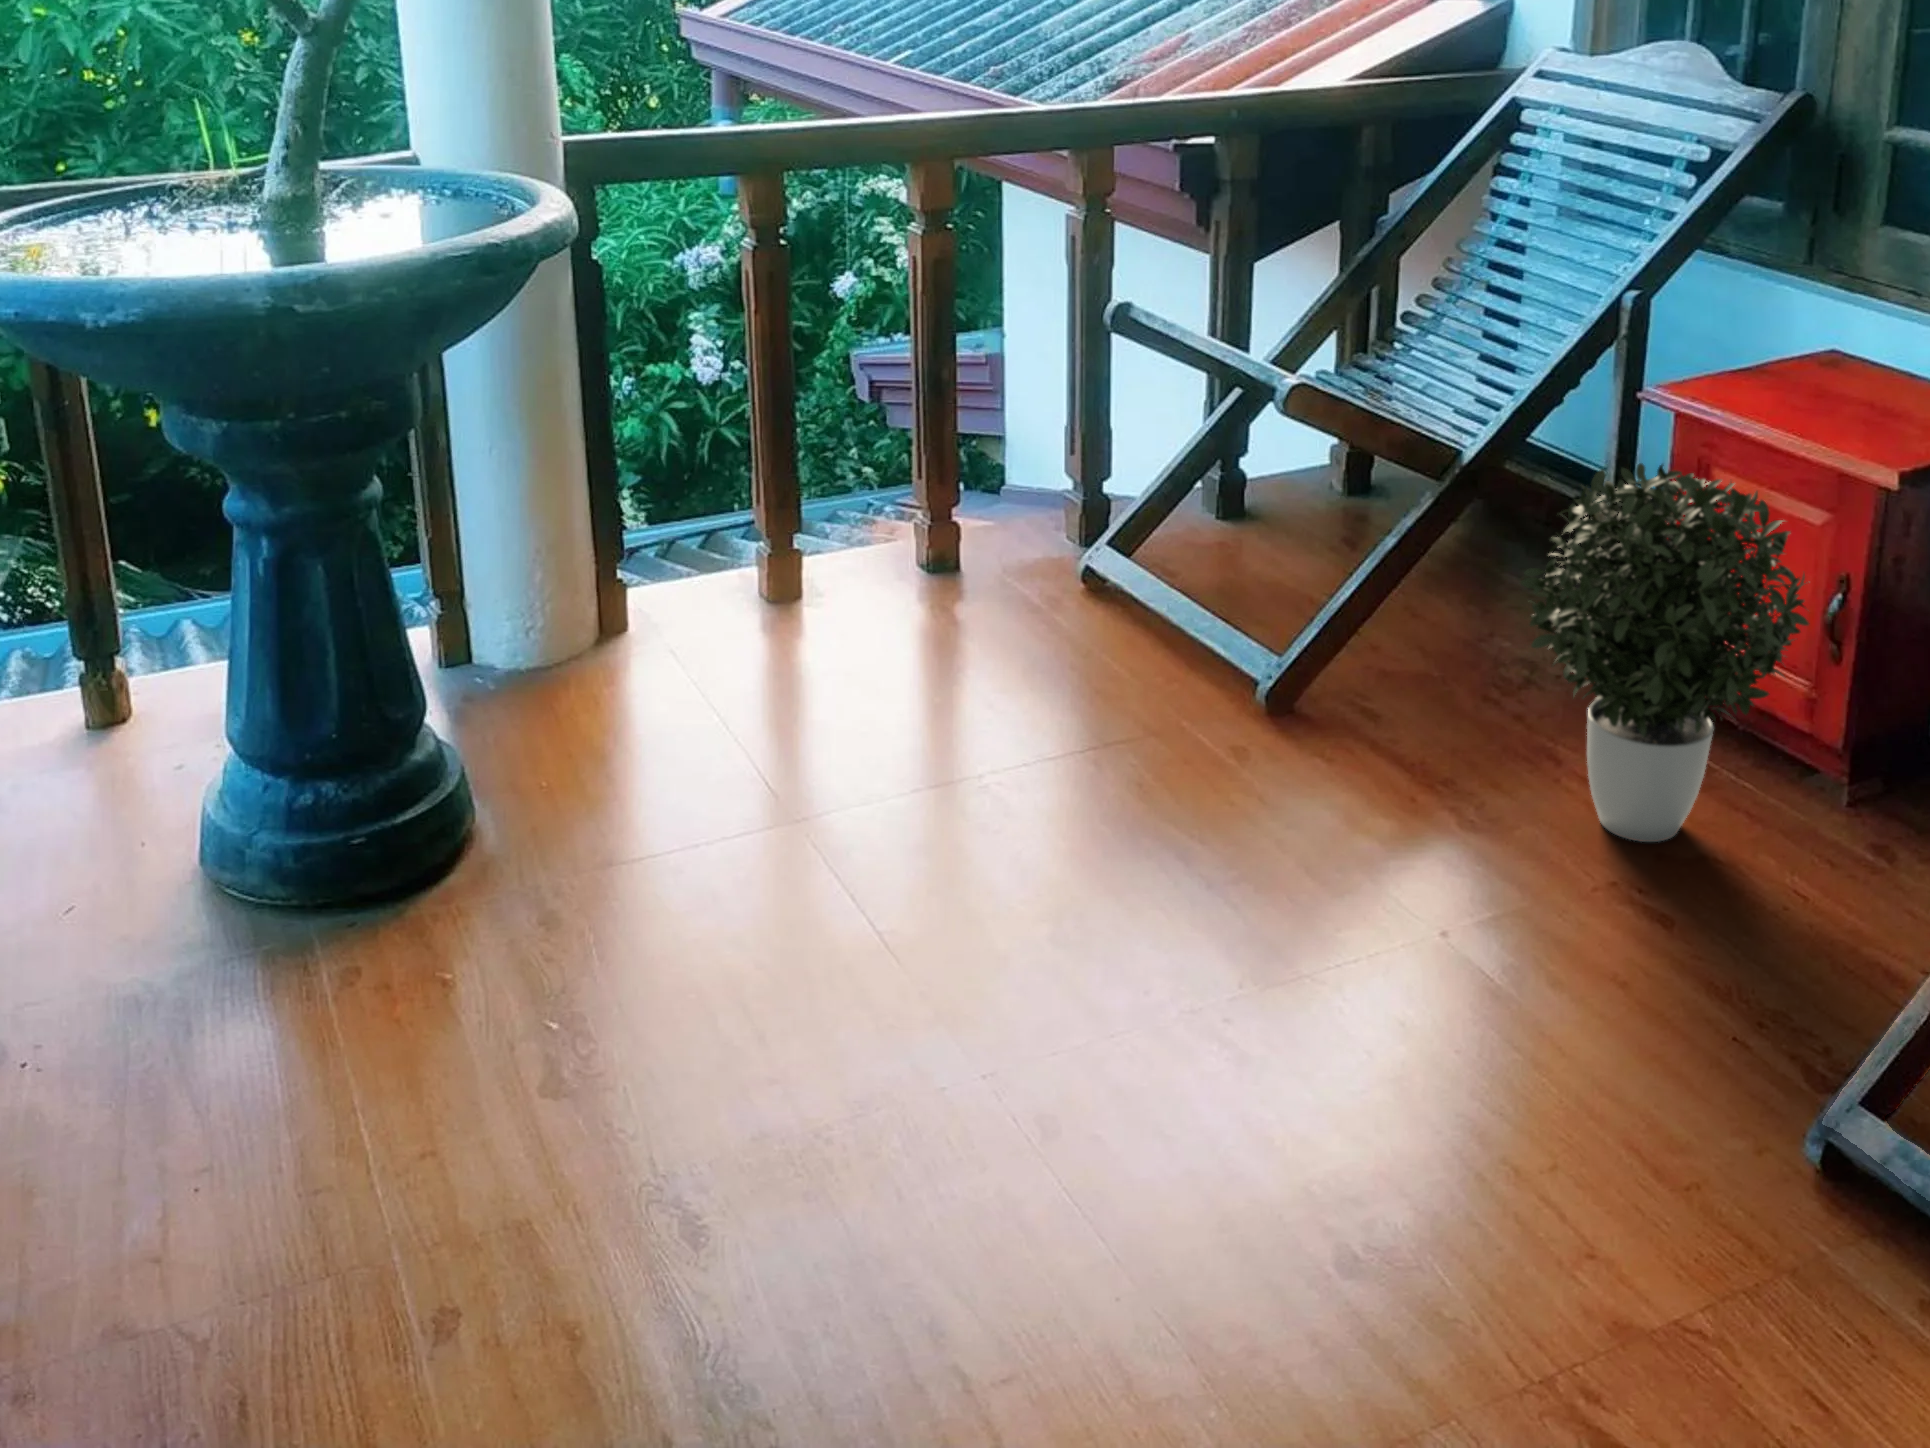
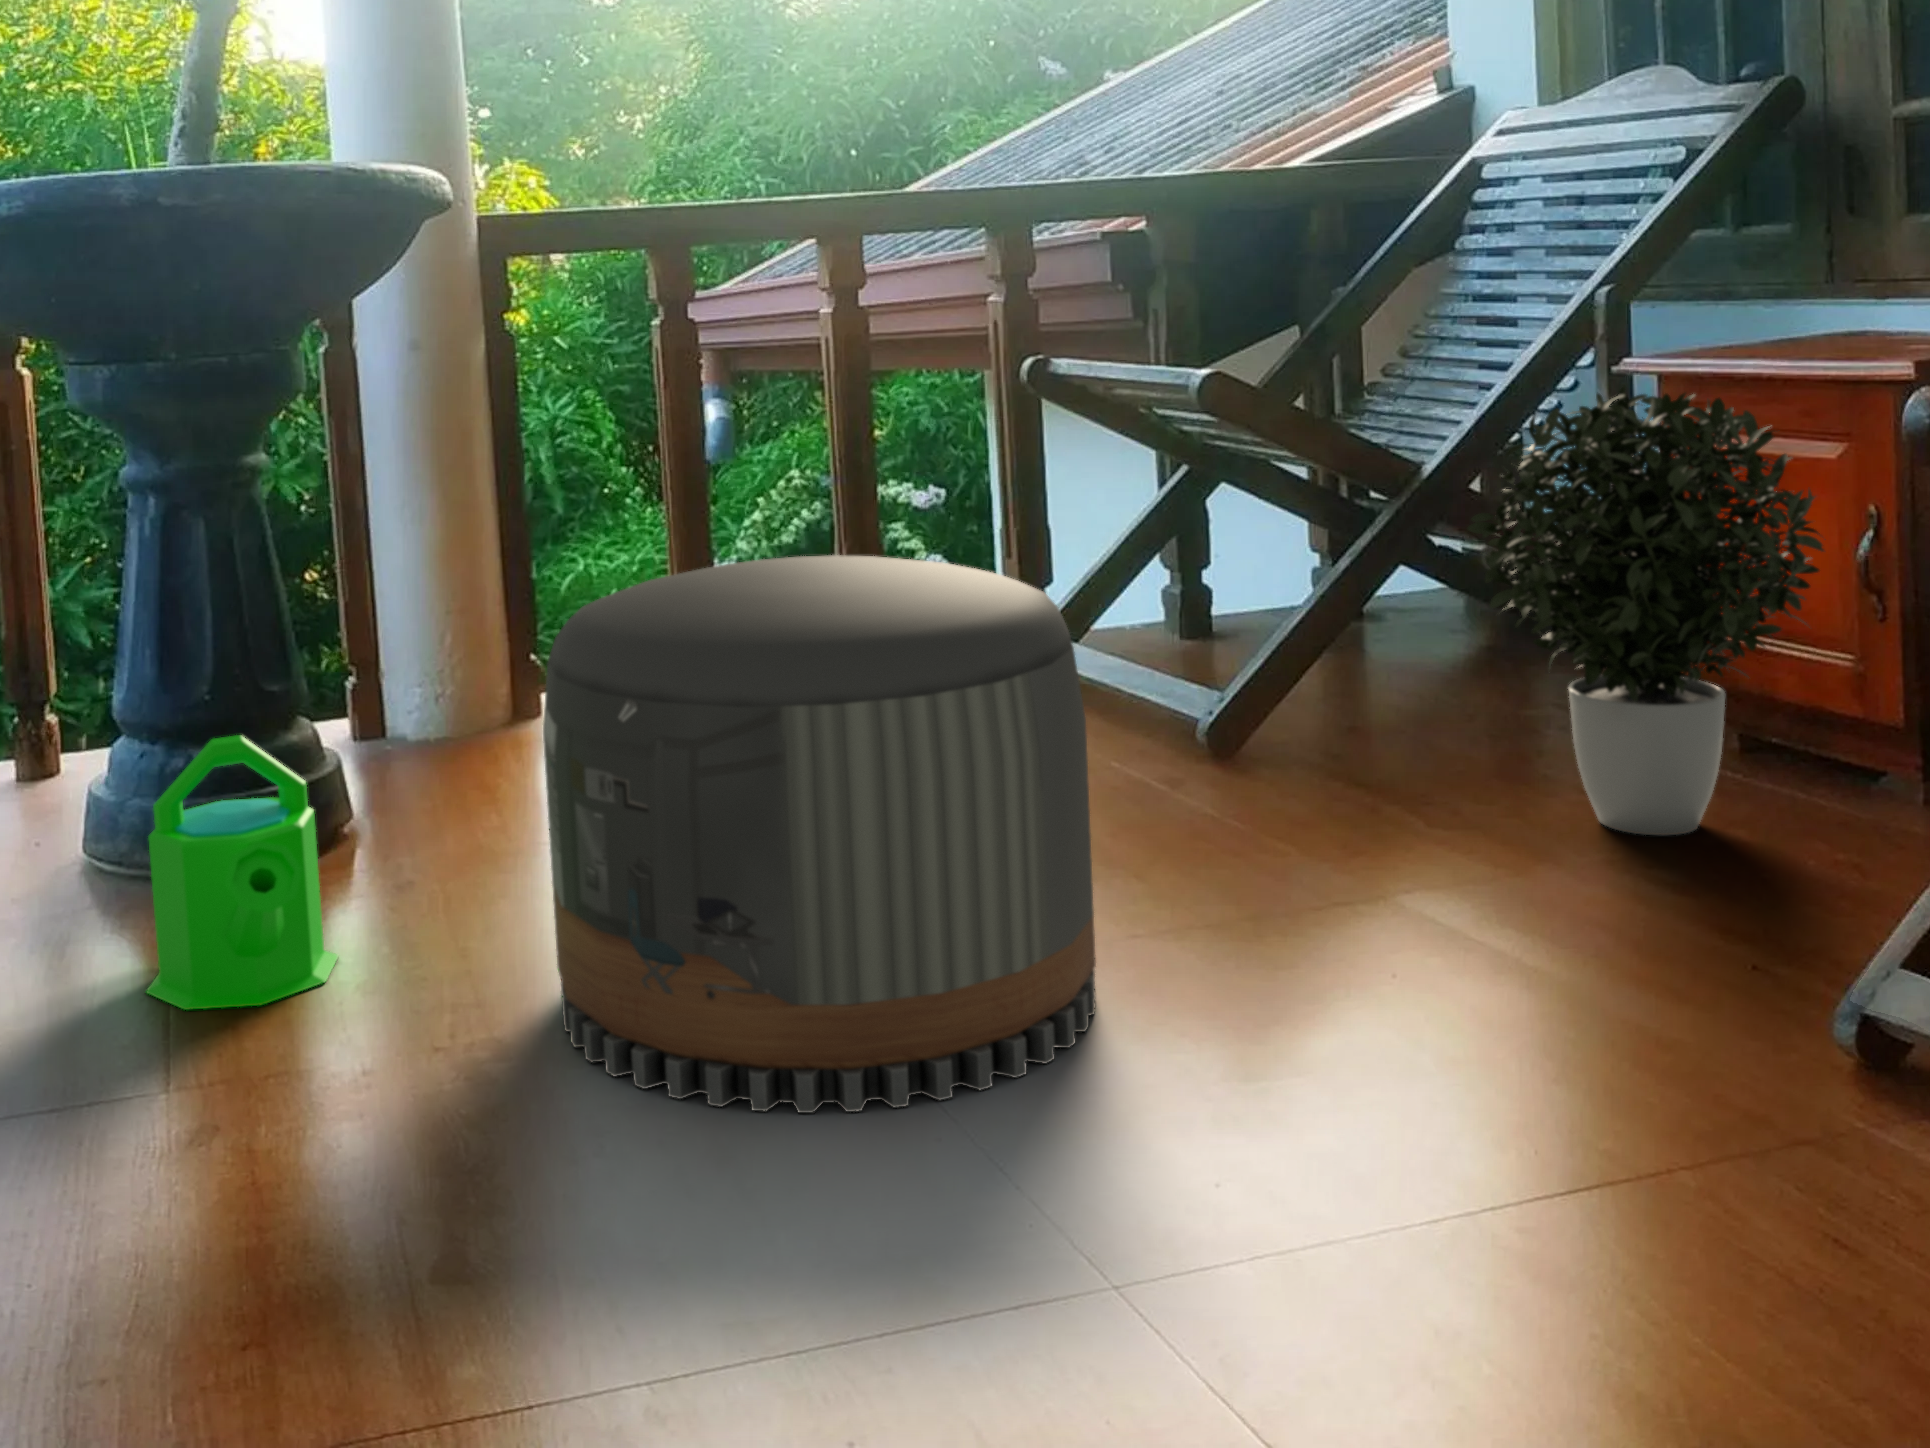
pouf: none [723,682,1228,1271] -> present [543,555,1096,1113]
watering can: none [304,873,495,1146] -> present [146,735,338,1010]

